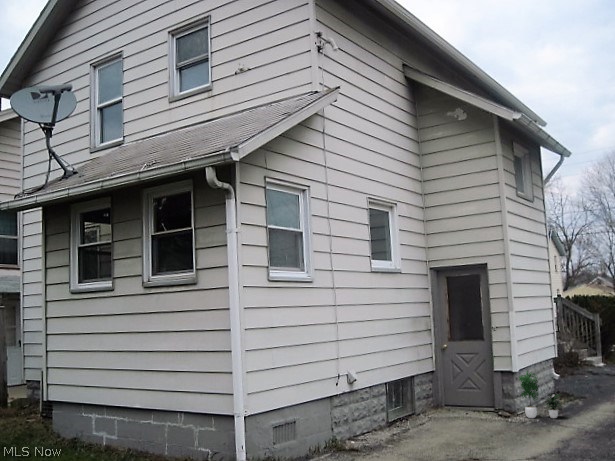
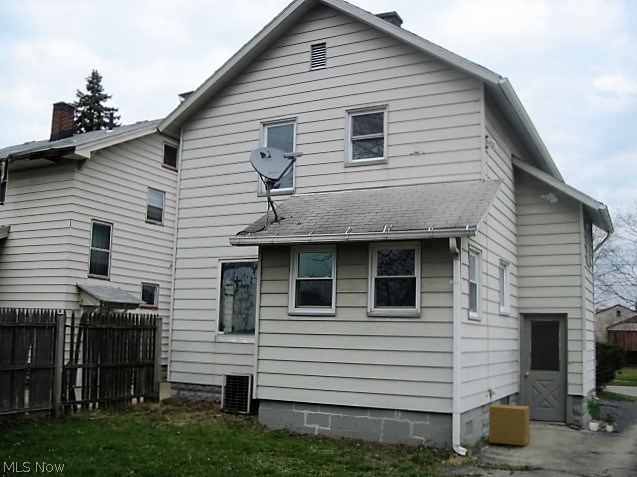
cardboard box: none [342,392,408,450] -> present [489,404,530,446]

